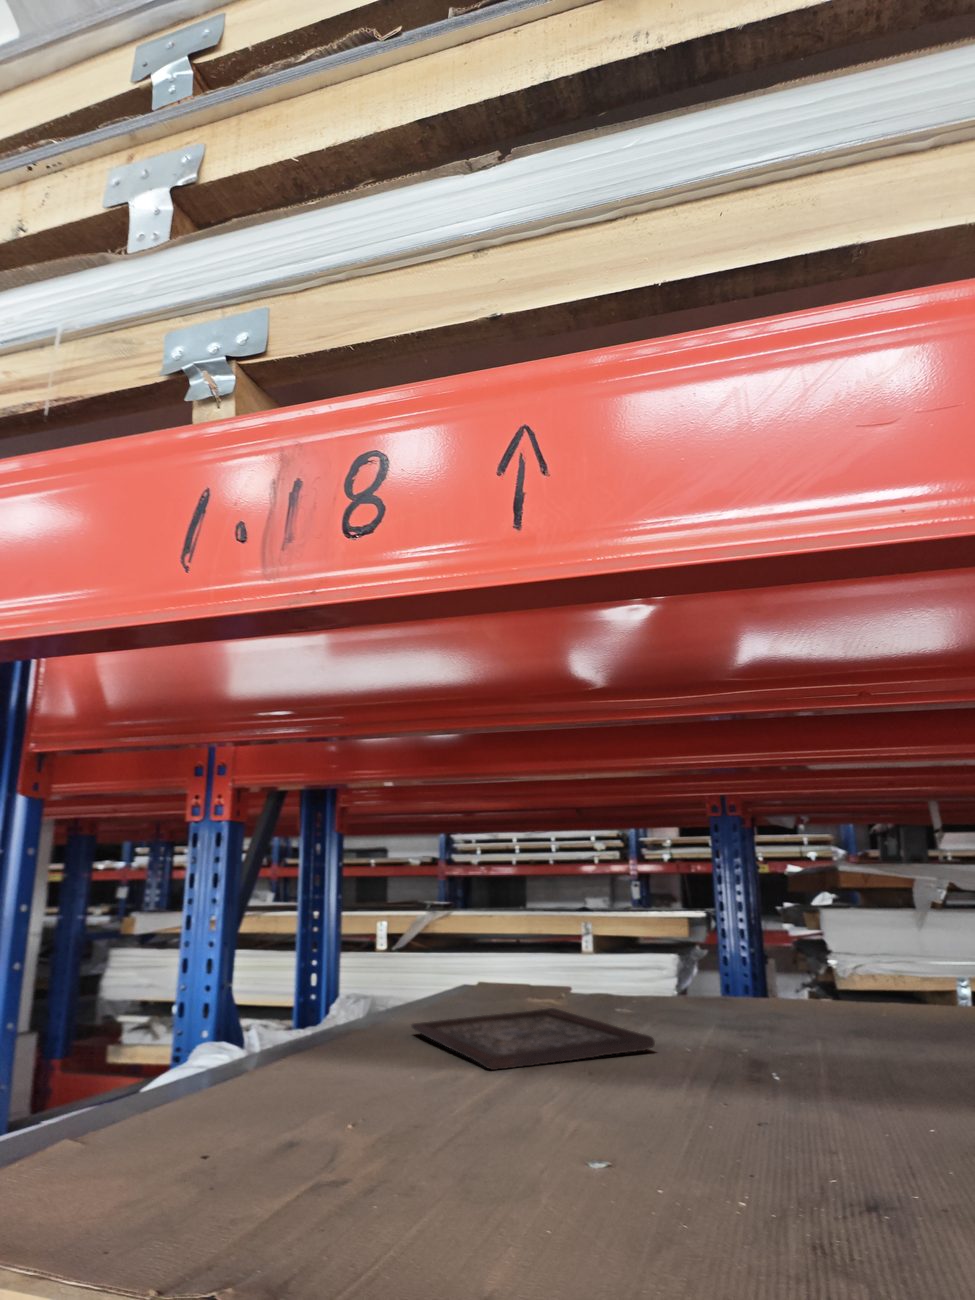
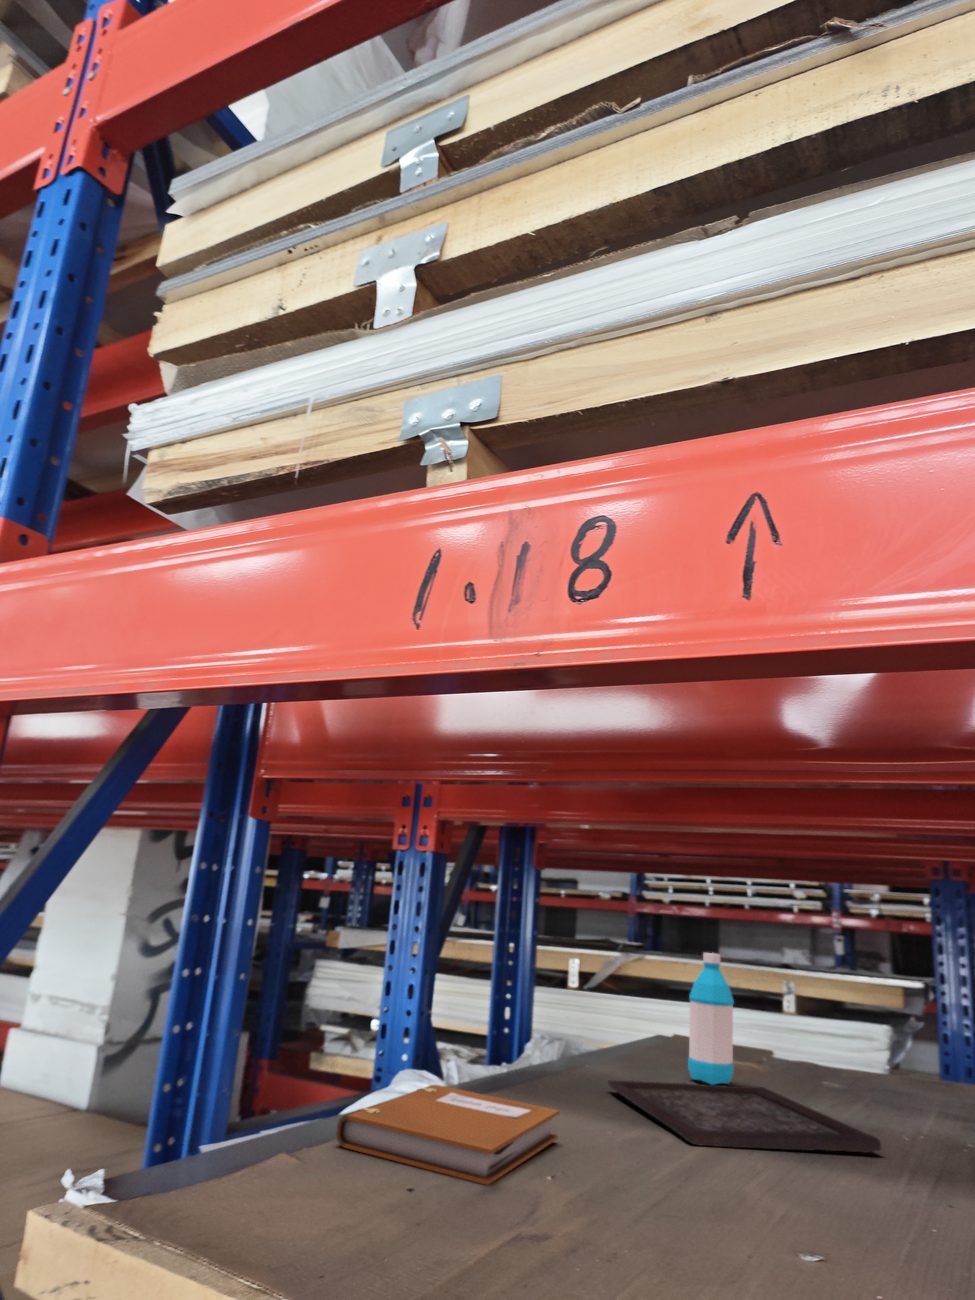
water bottle: none [485,892,528,1014] -> present [688,953,734,1085]
notebook: none [121,1054,362,1144] -> present [336,1085,560,1185]

